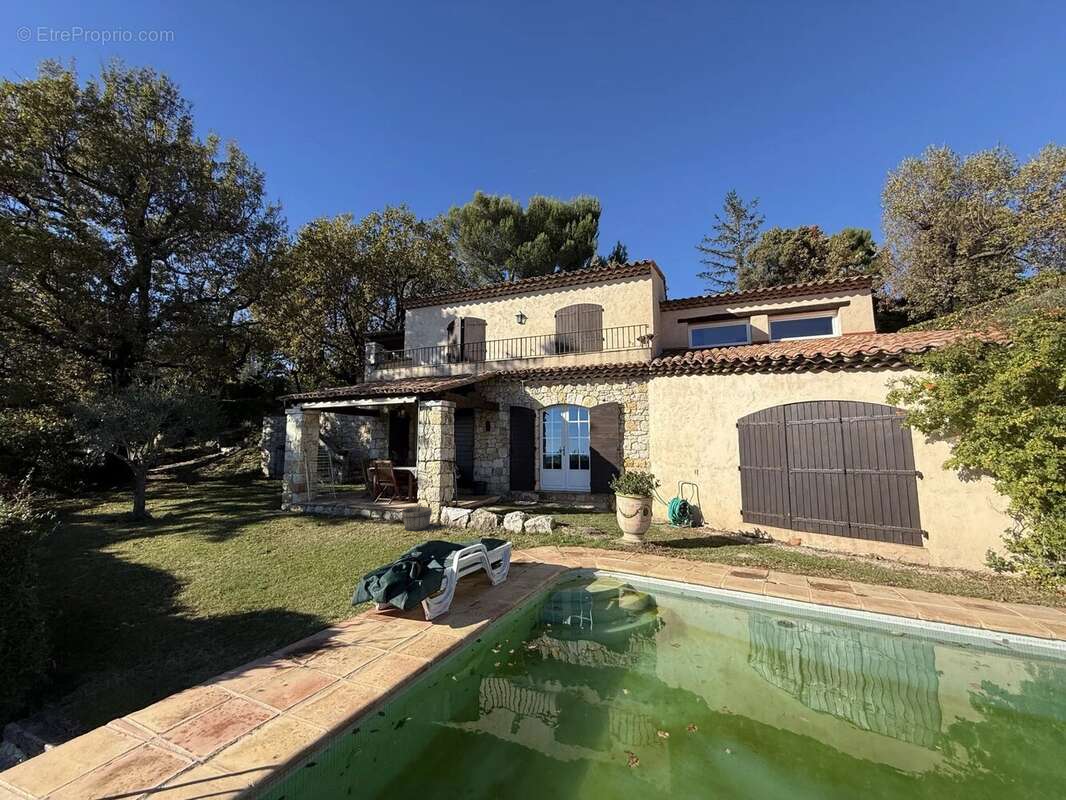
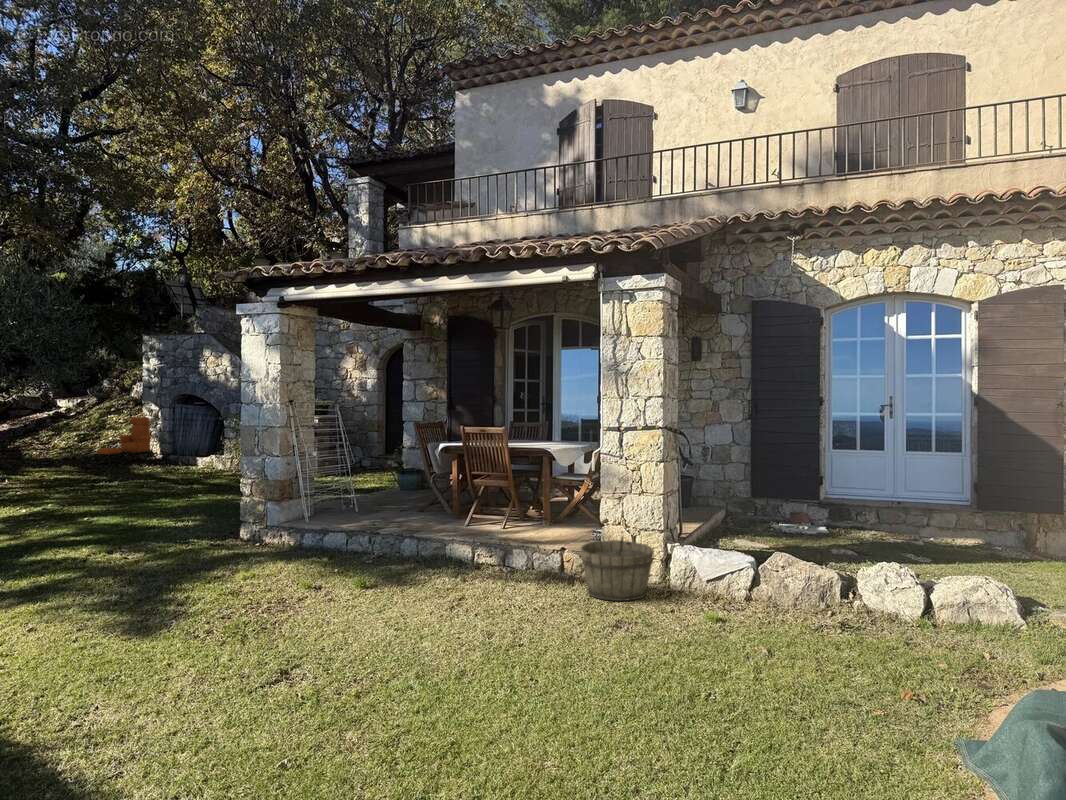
lounge chair: none [234,456,265,480] -> present [97,417,152,464]

